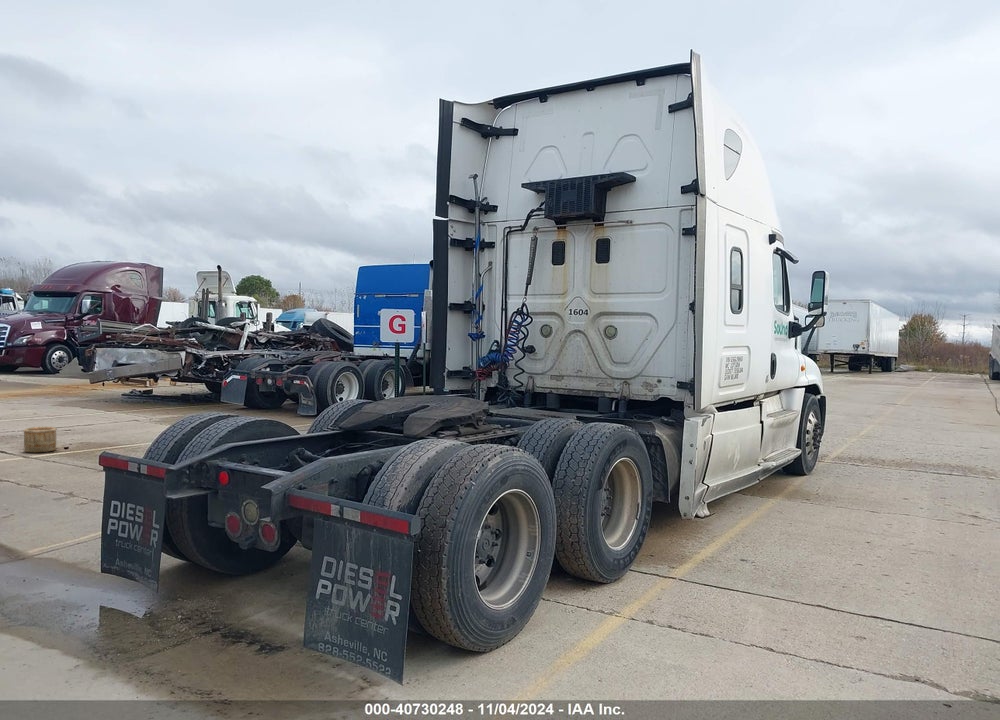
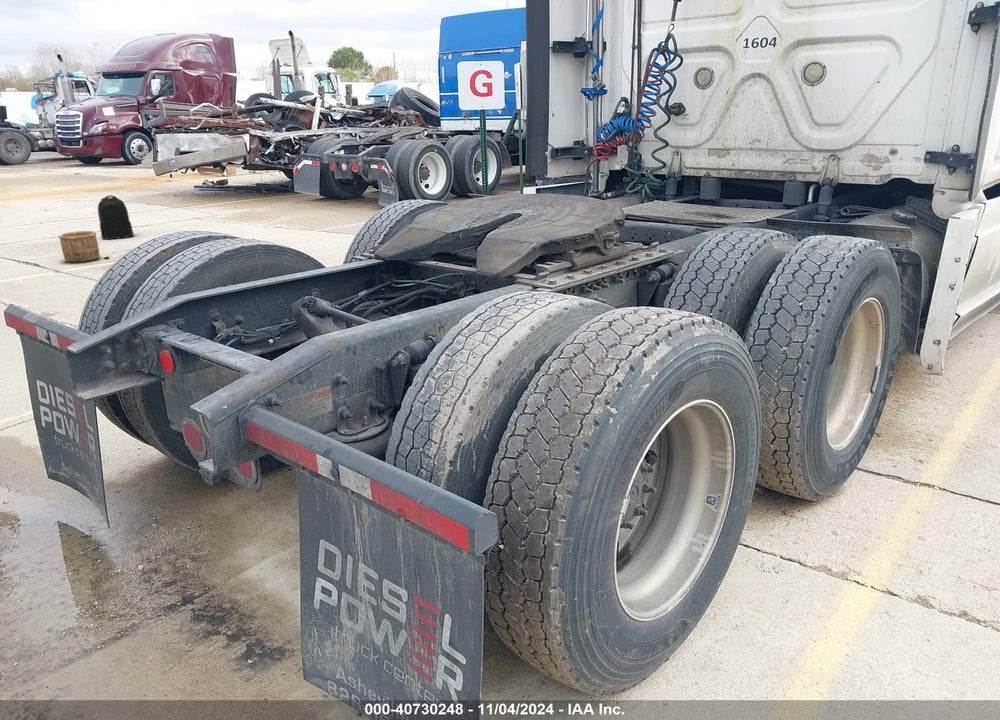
backpack: none [49,398,79,436] -> present [98,195,133,239]

